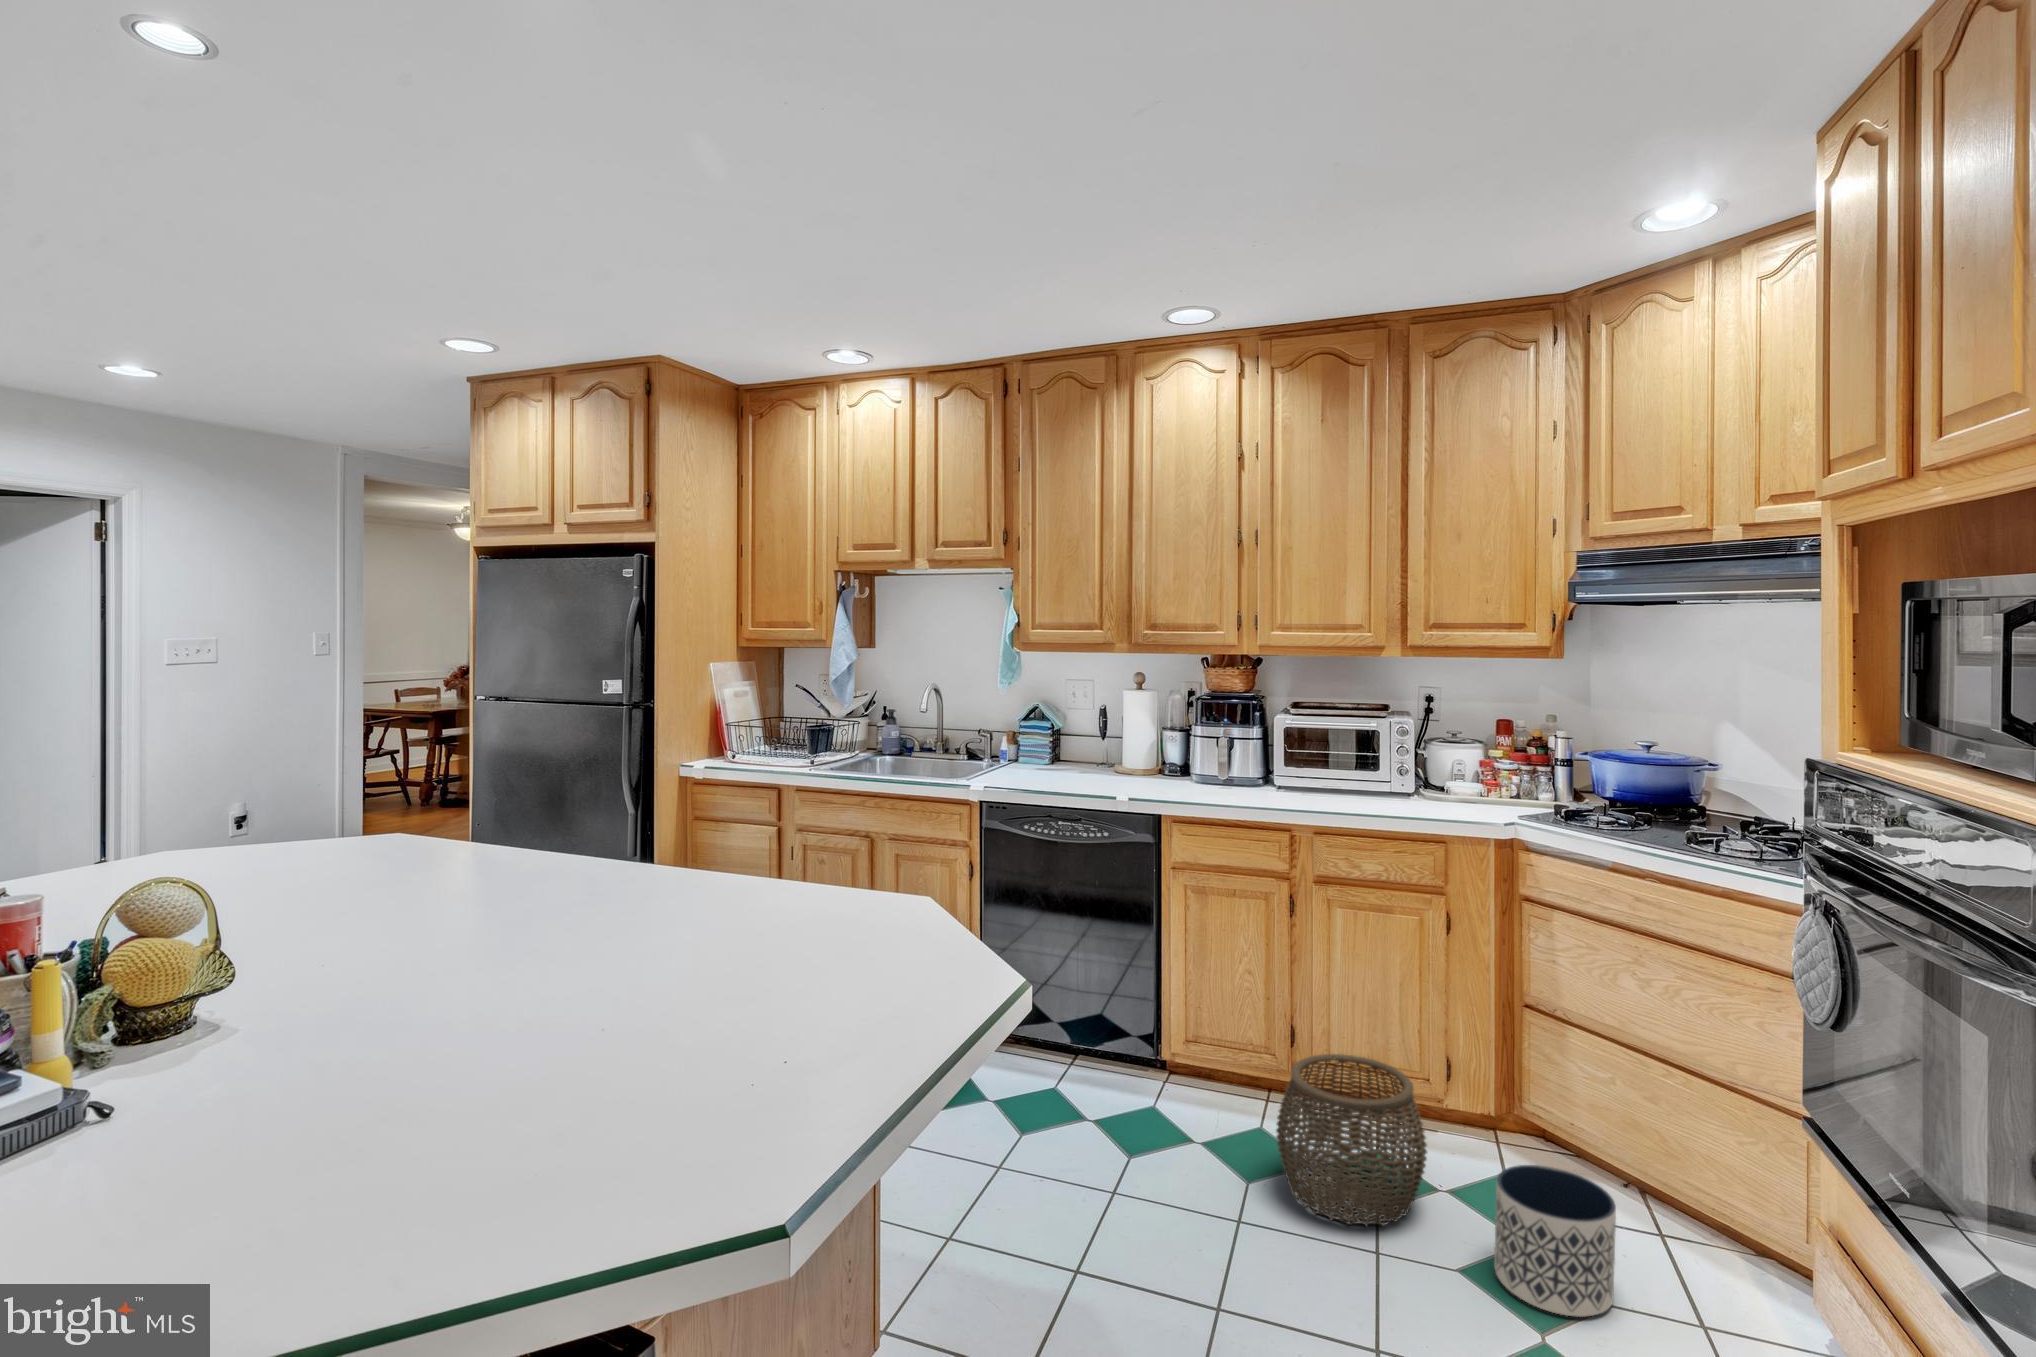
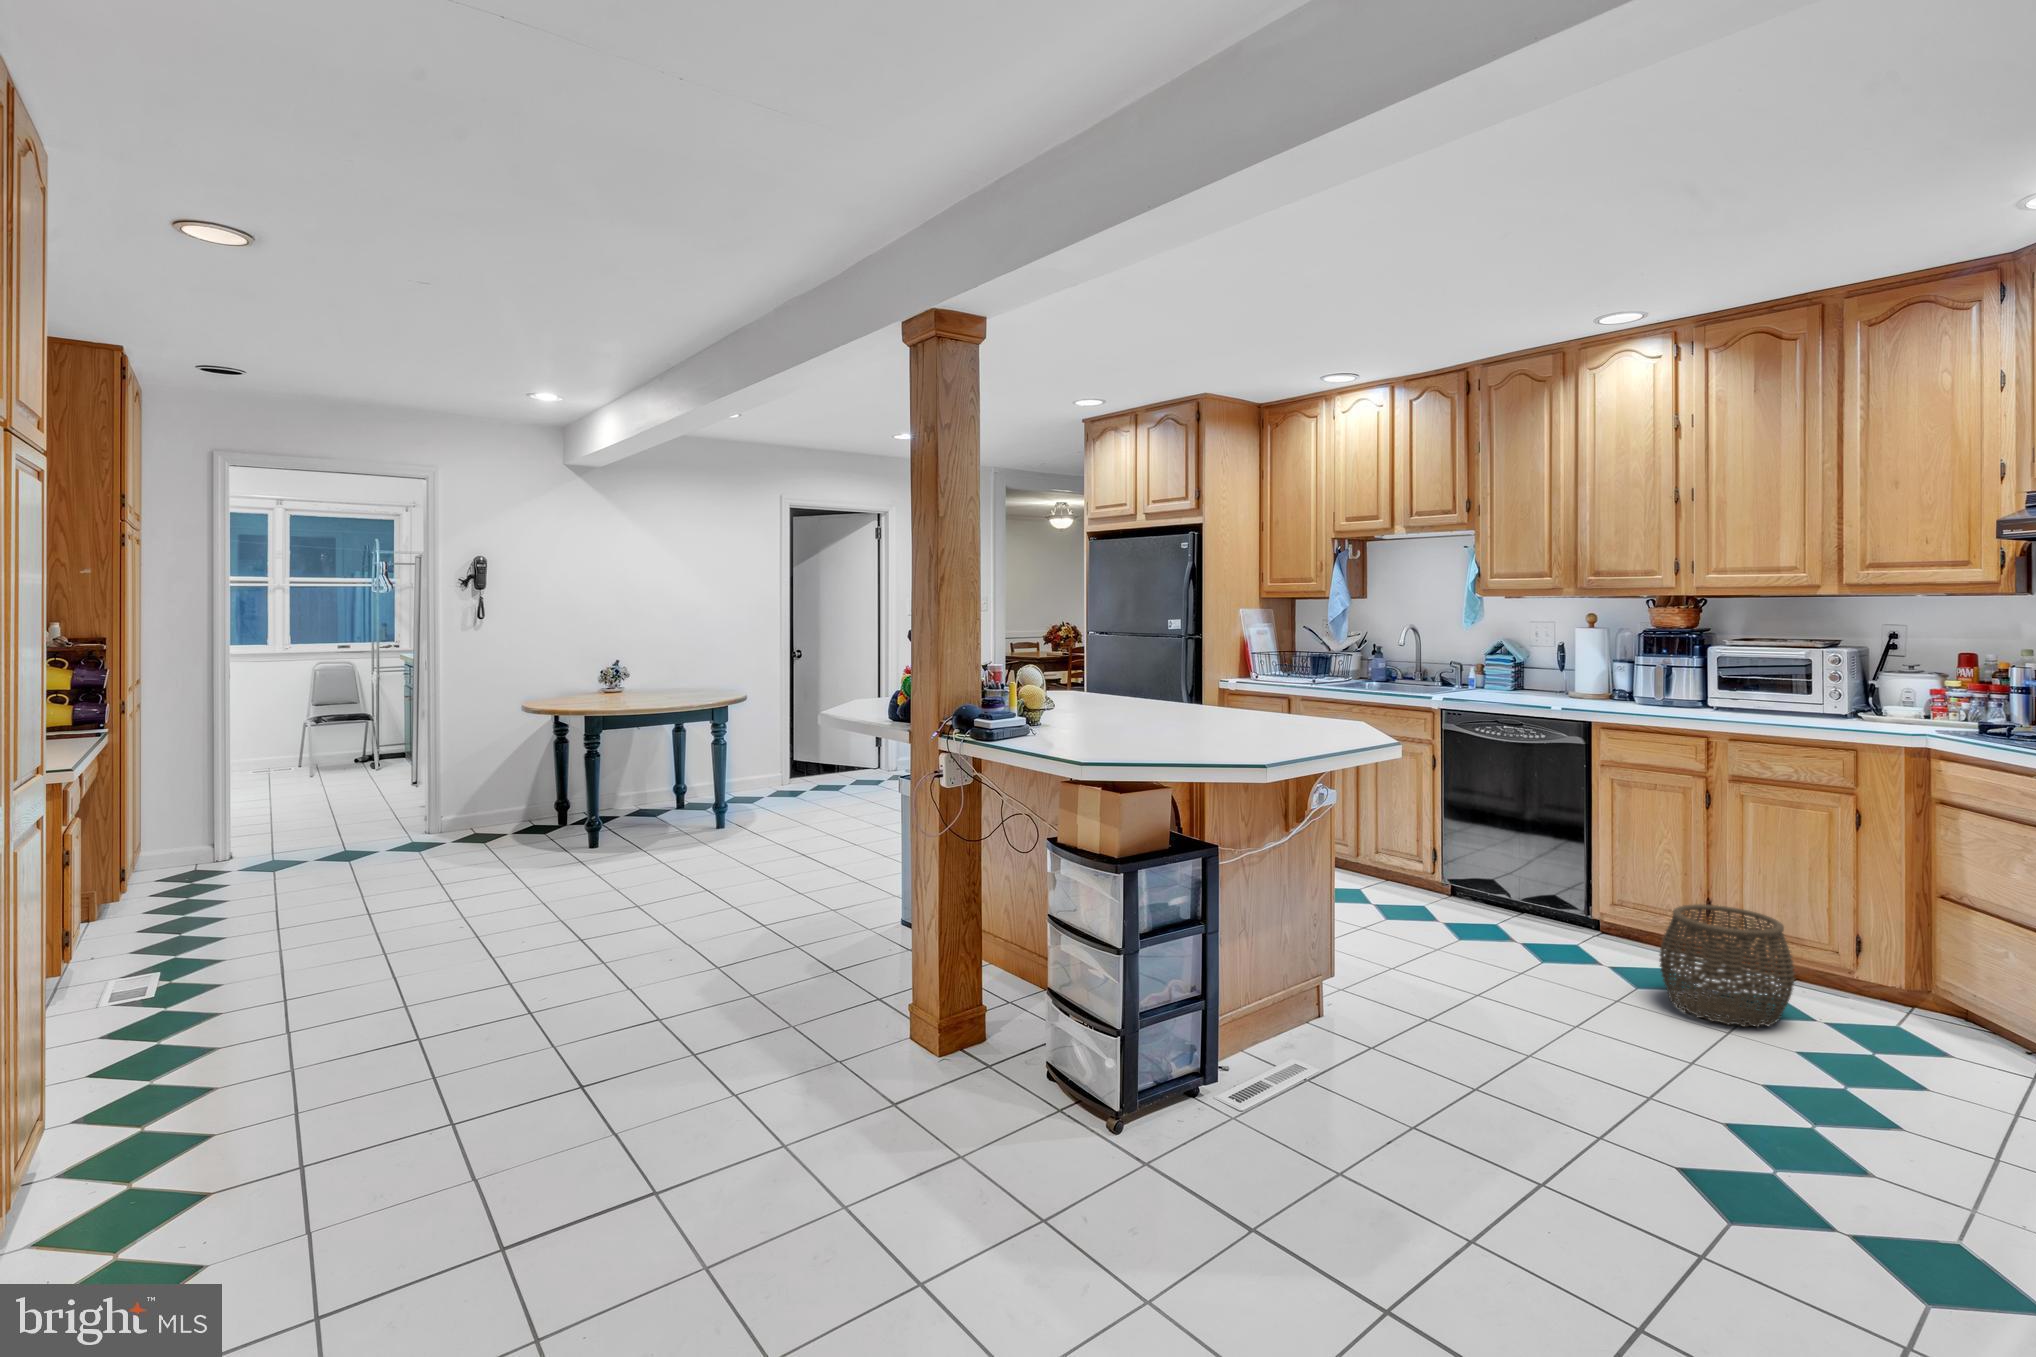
planter: present [1495,1165,1616,1317] -> none [1832,989,1945,1096]

